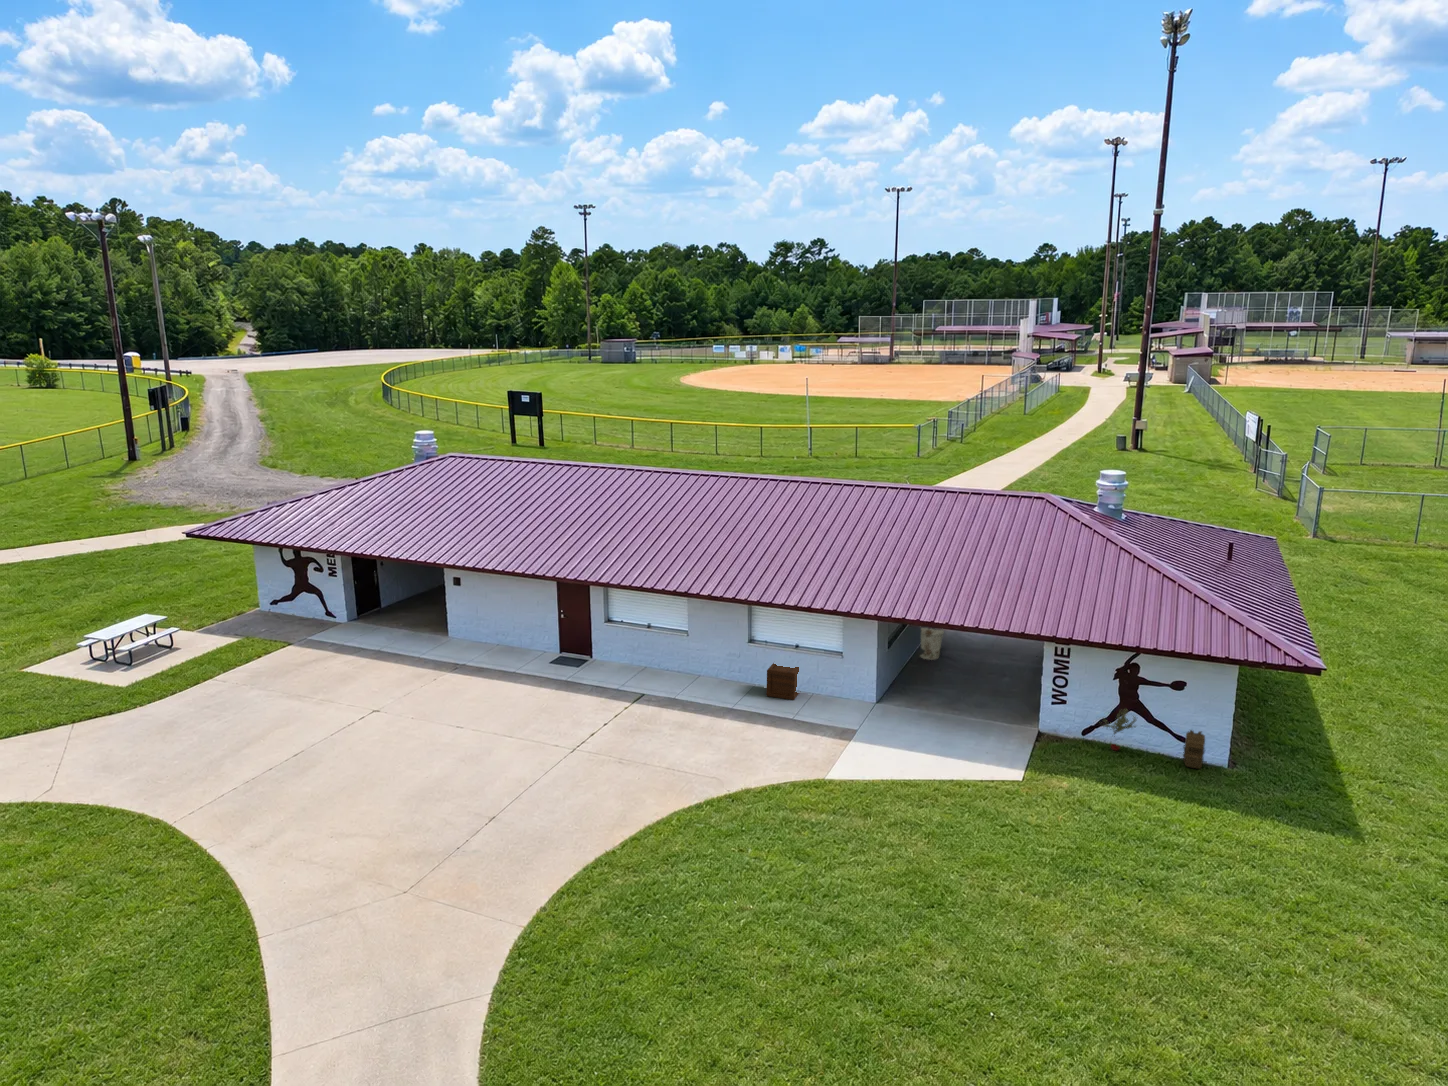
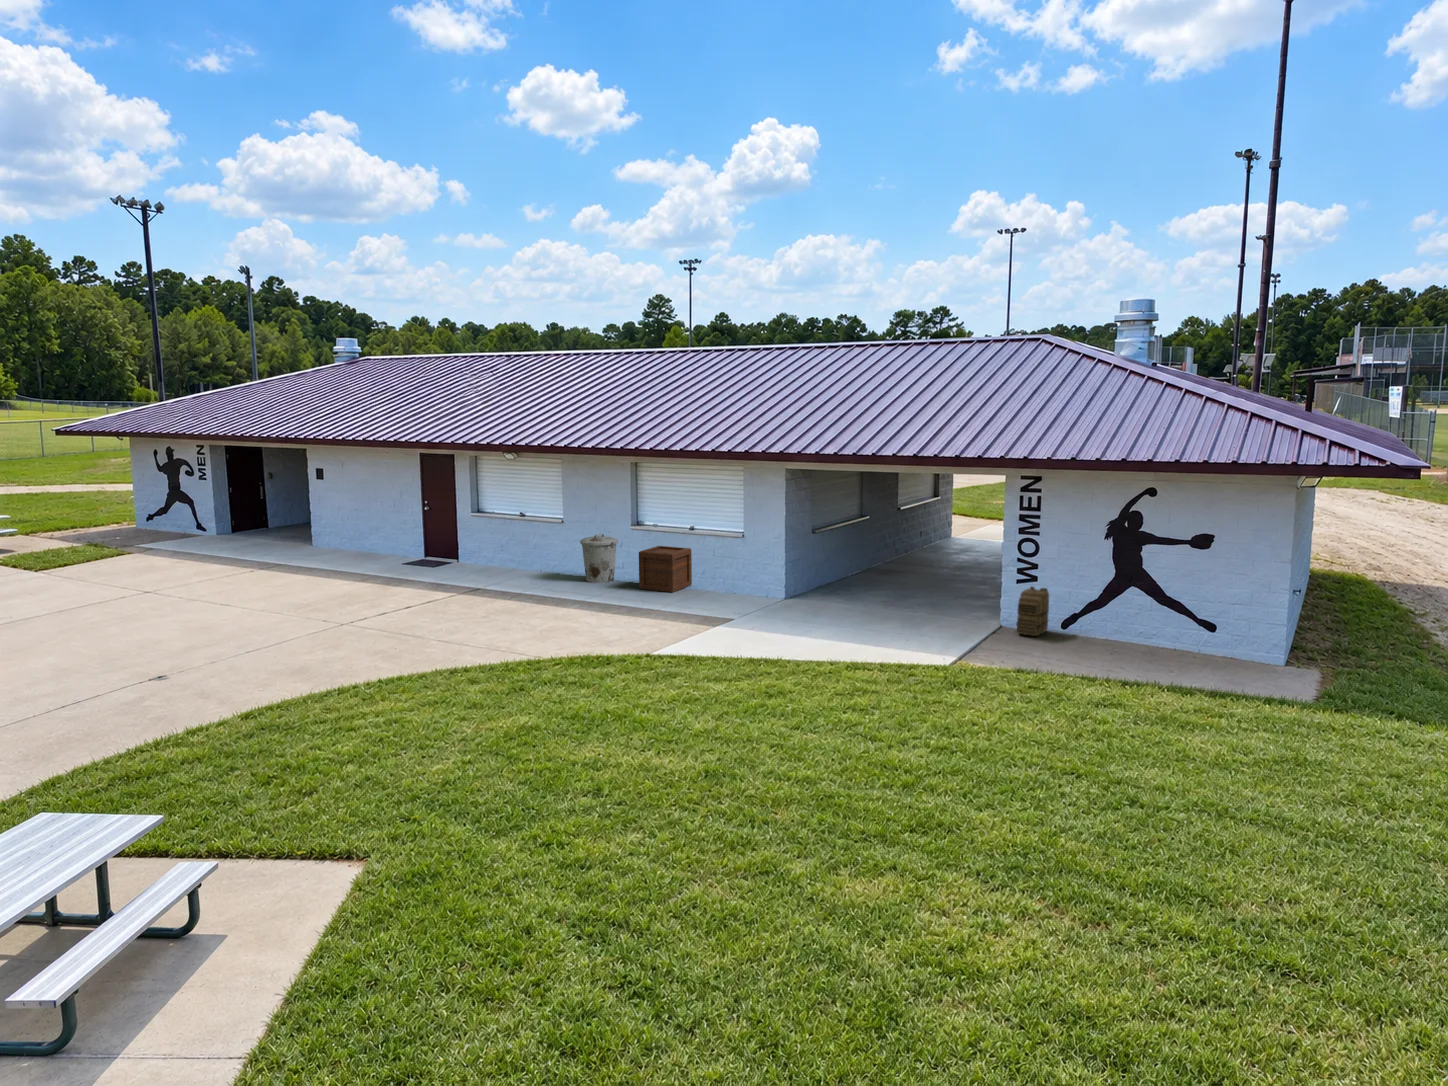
trash can: present [920,628,944,660] -> present [580,534,618,583]
potted tree: present [1103,709,1136,750] -> none [1081,578,1139,644]
backpack: present [1183,730,1205,768] -> present [1016,586,1049,636]

